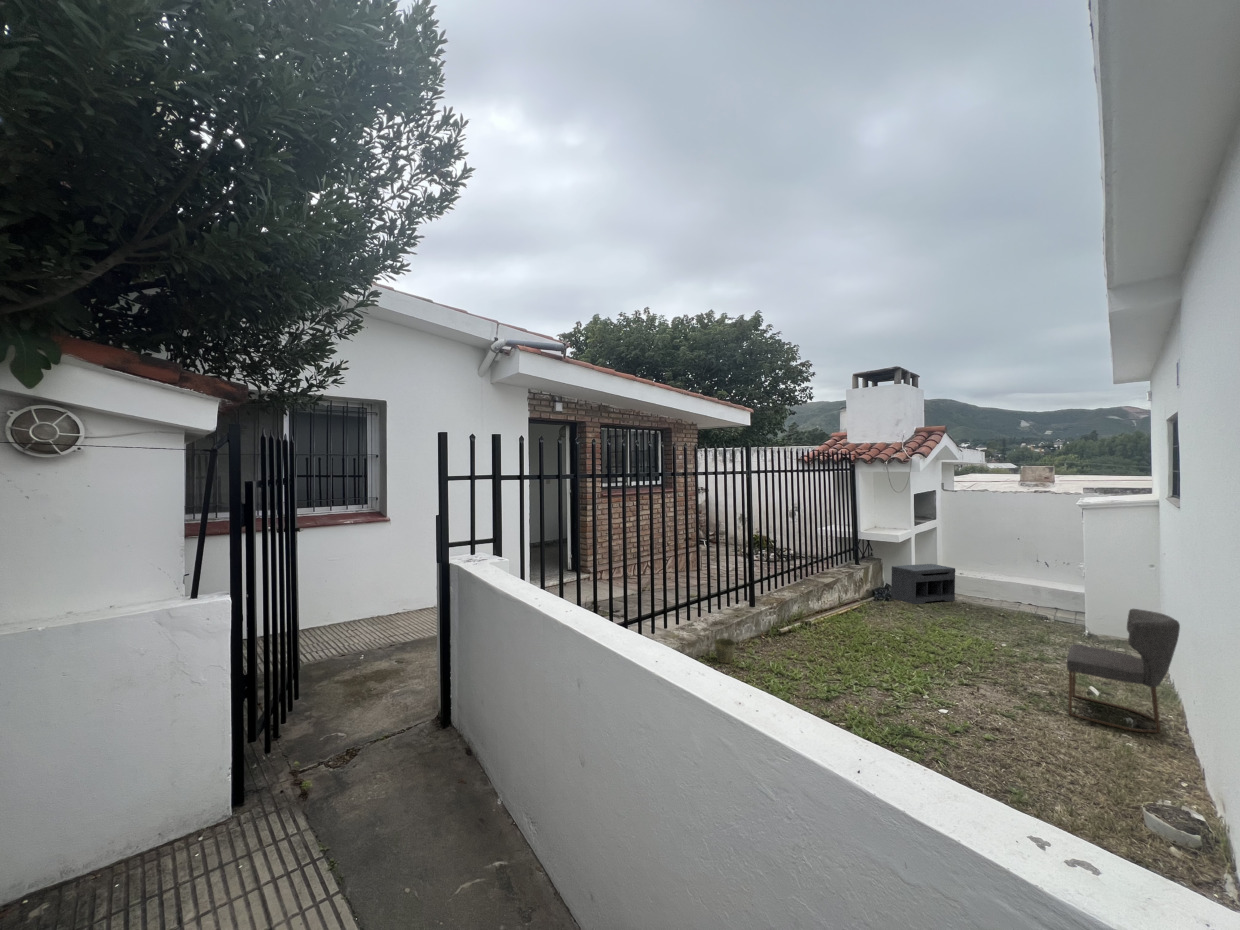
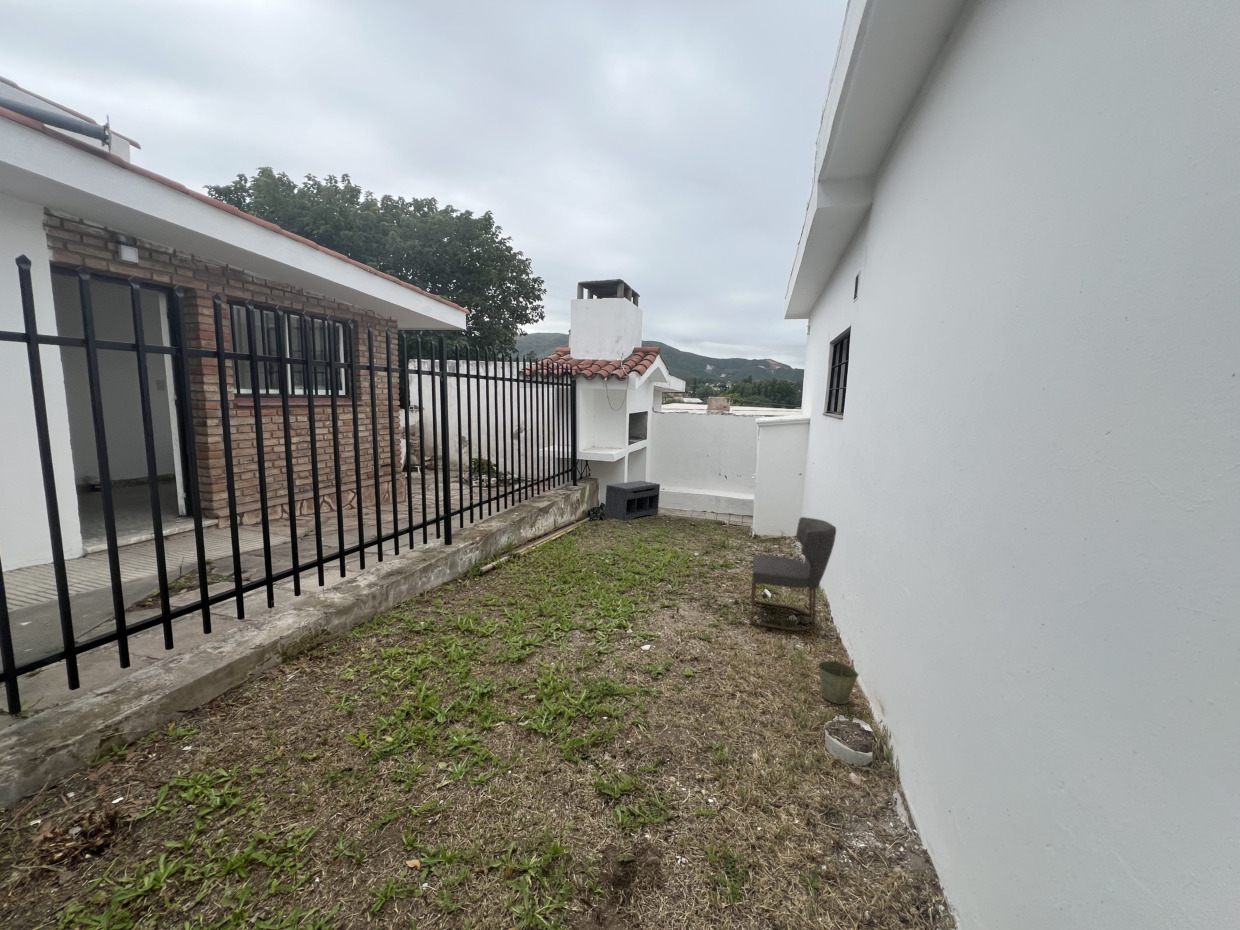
bucket: present [714,638,736,663] -> present [818,660,859,704]

